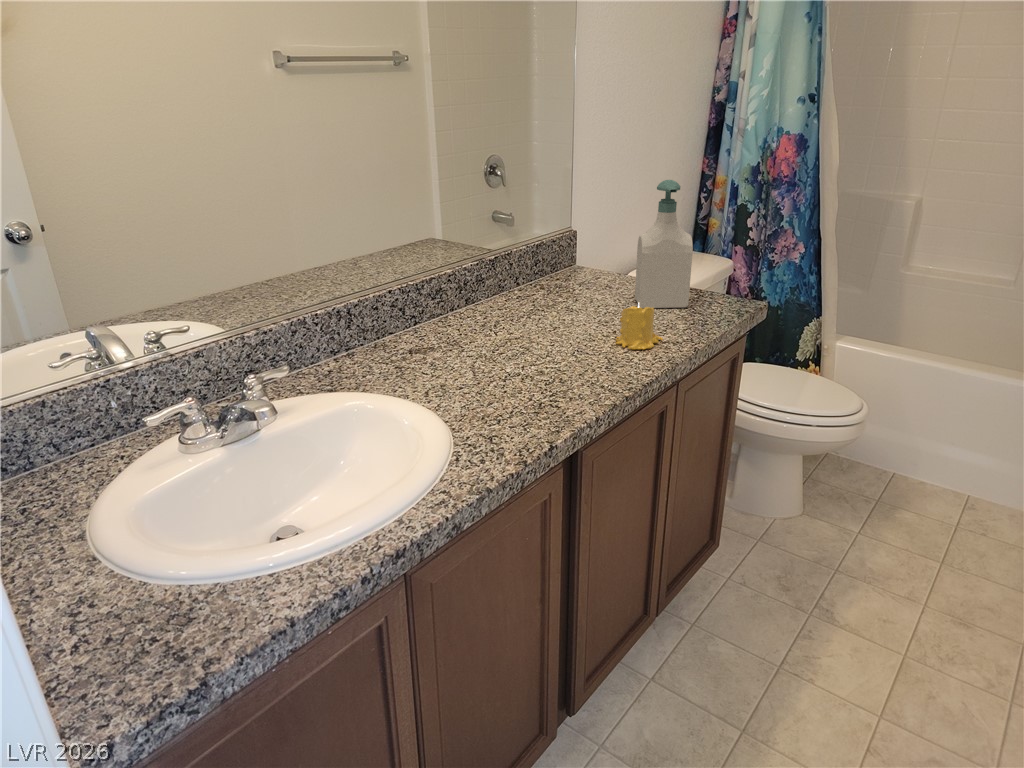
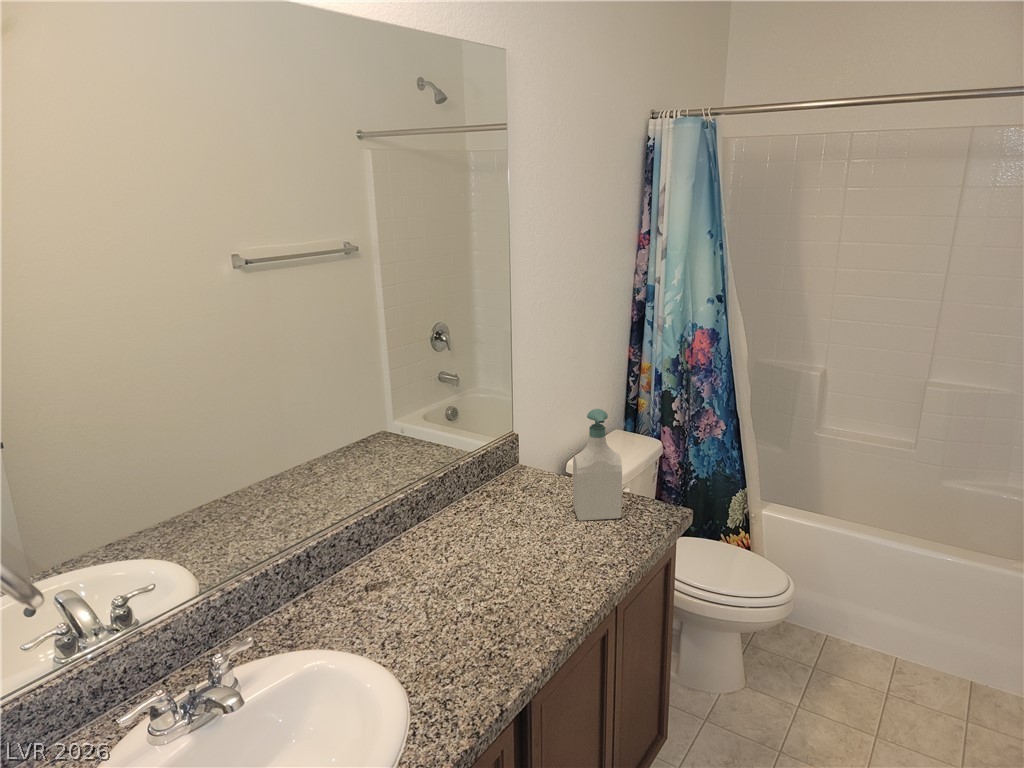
candle: present [616,303,663,349] -> none [557,531,600,577]

